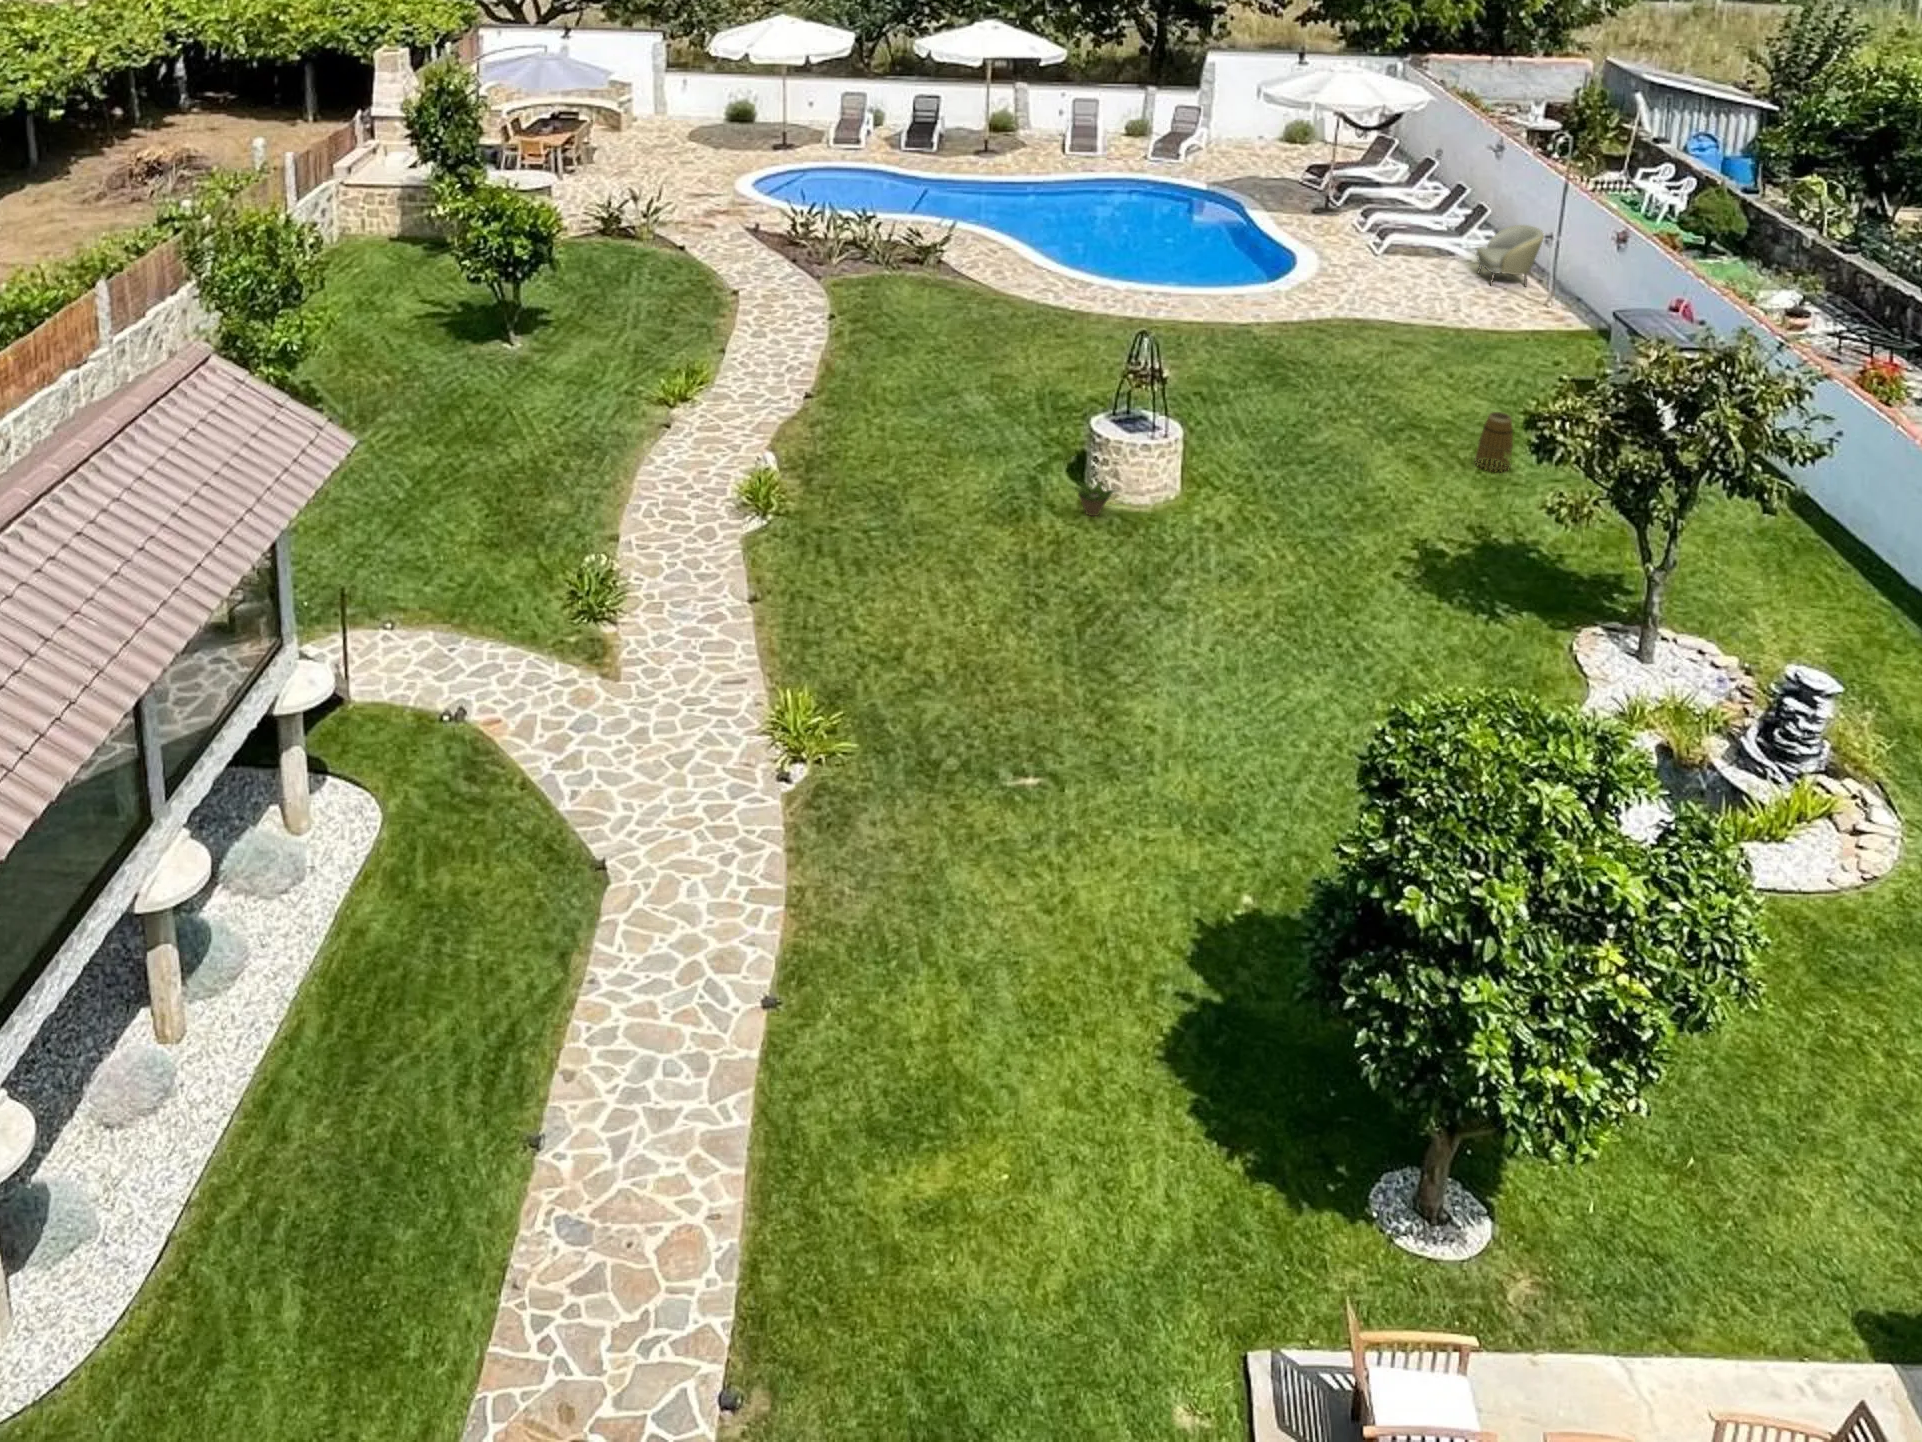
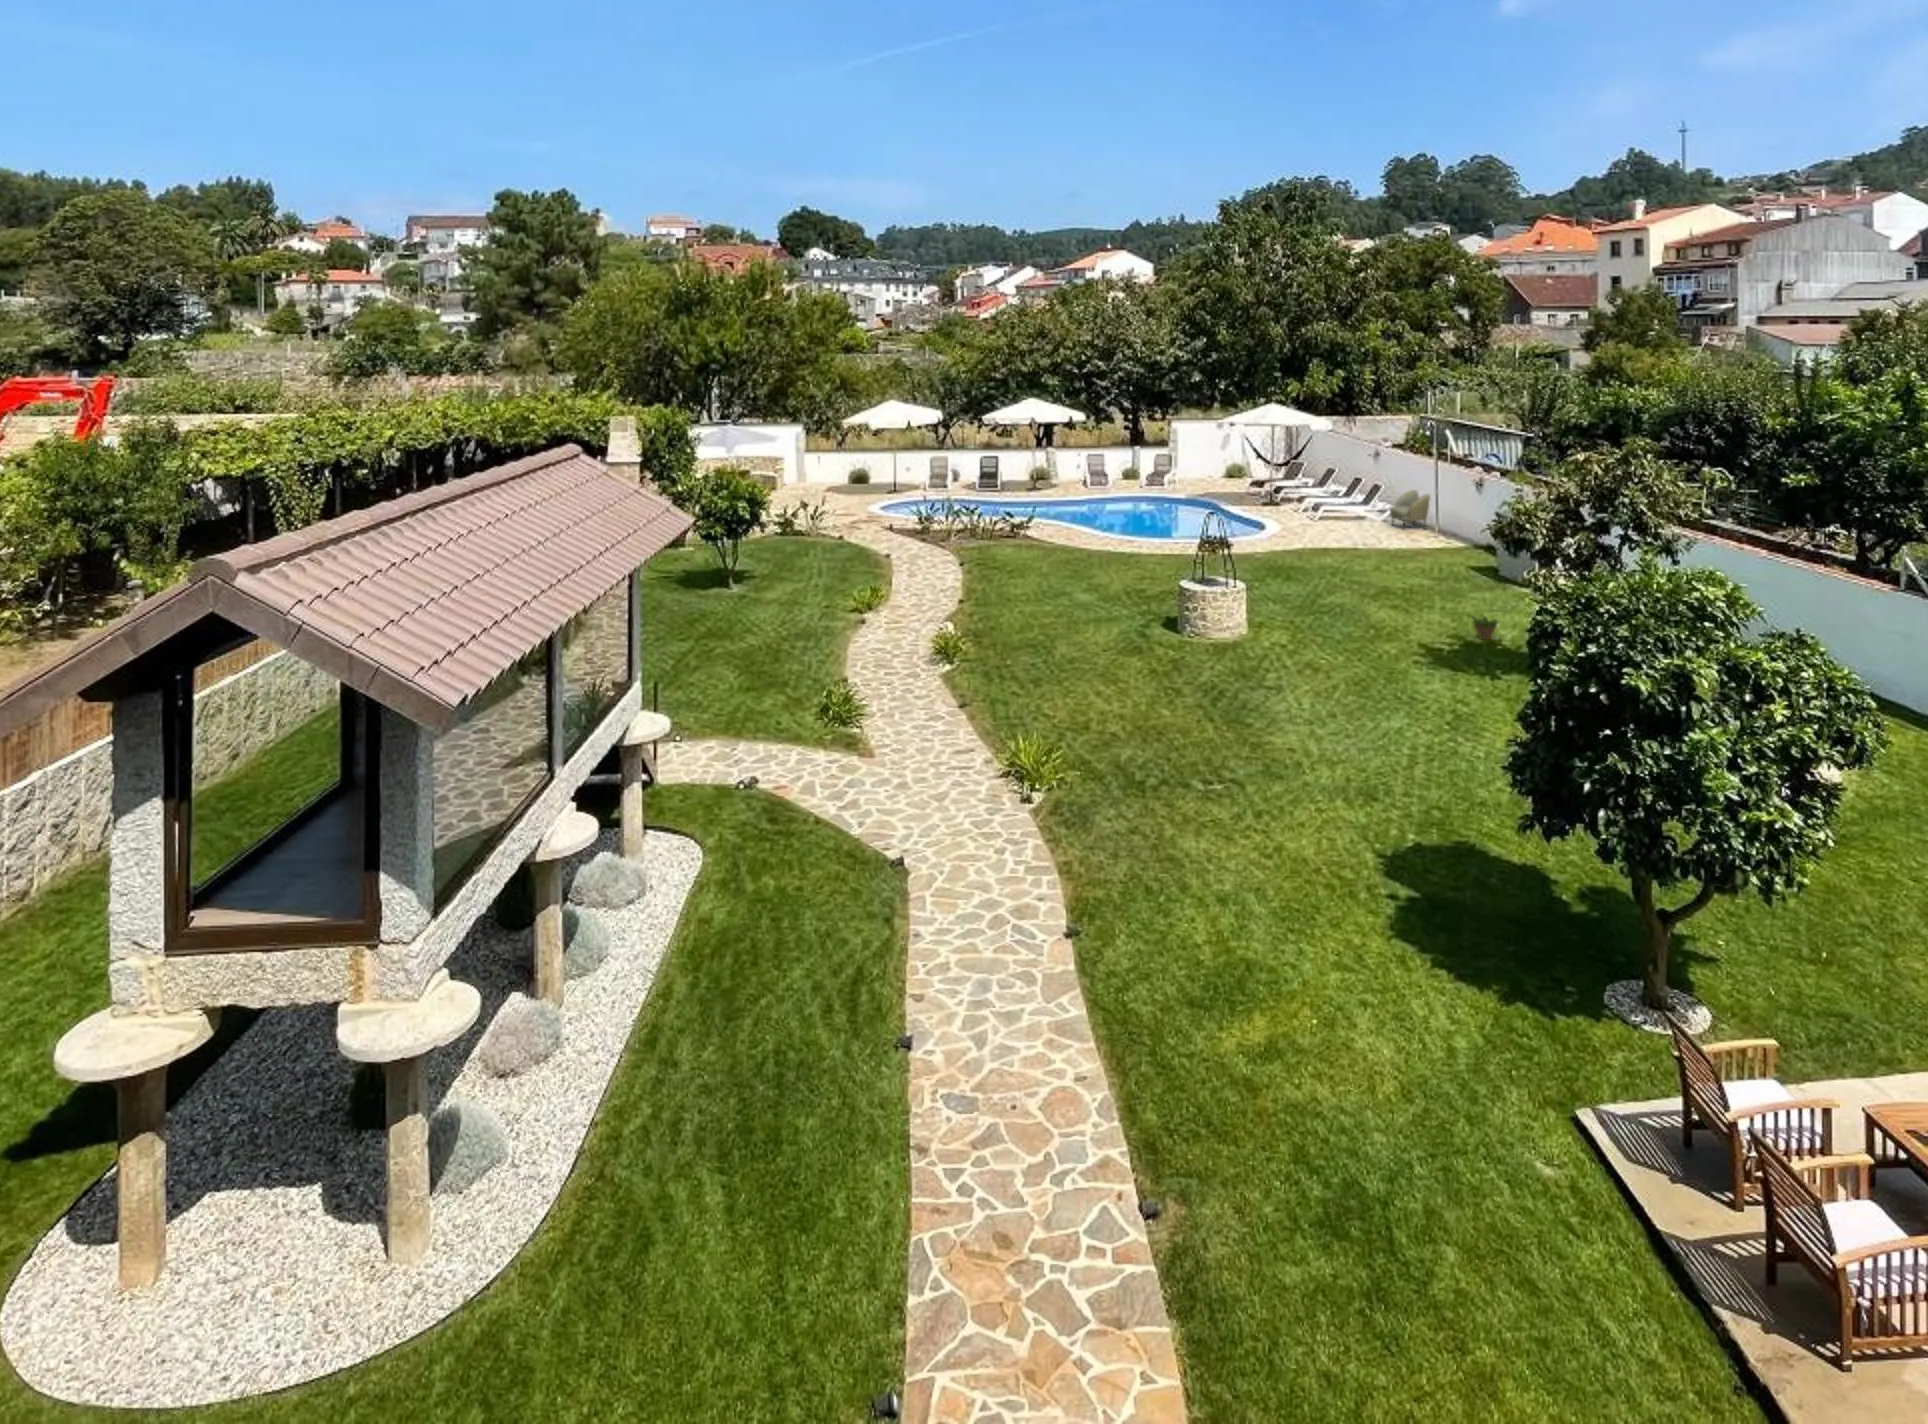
basket: present [1474,412,1513,472] -> none [1440,571,1466,614]
decorative plant: present [1074,482,1117,516] -> present [1470,616,1499,640]

